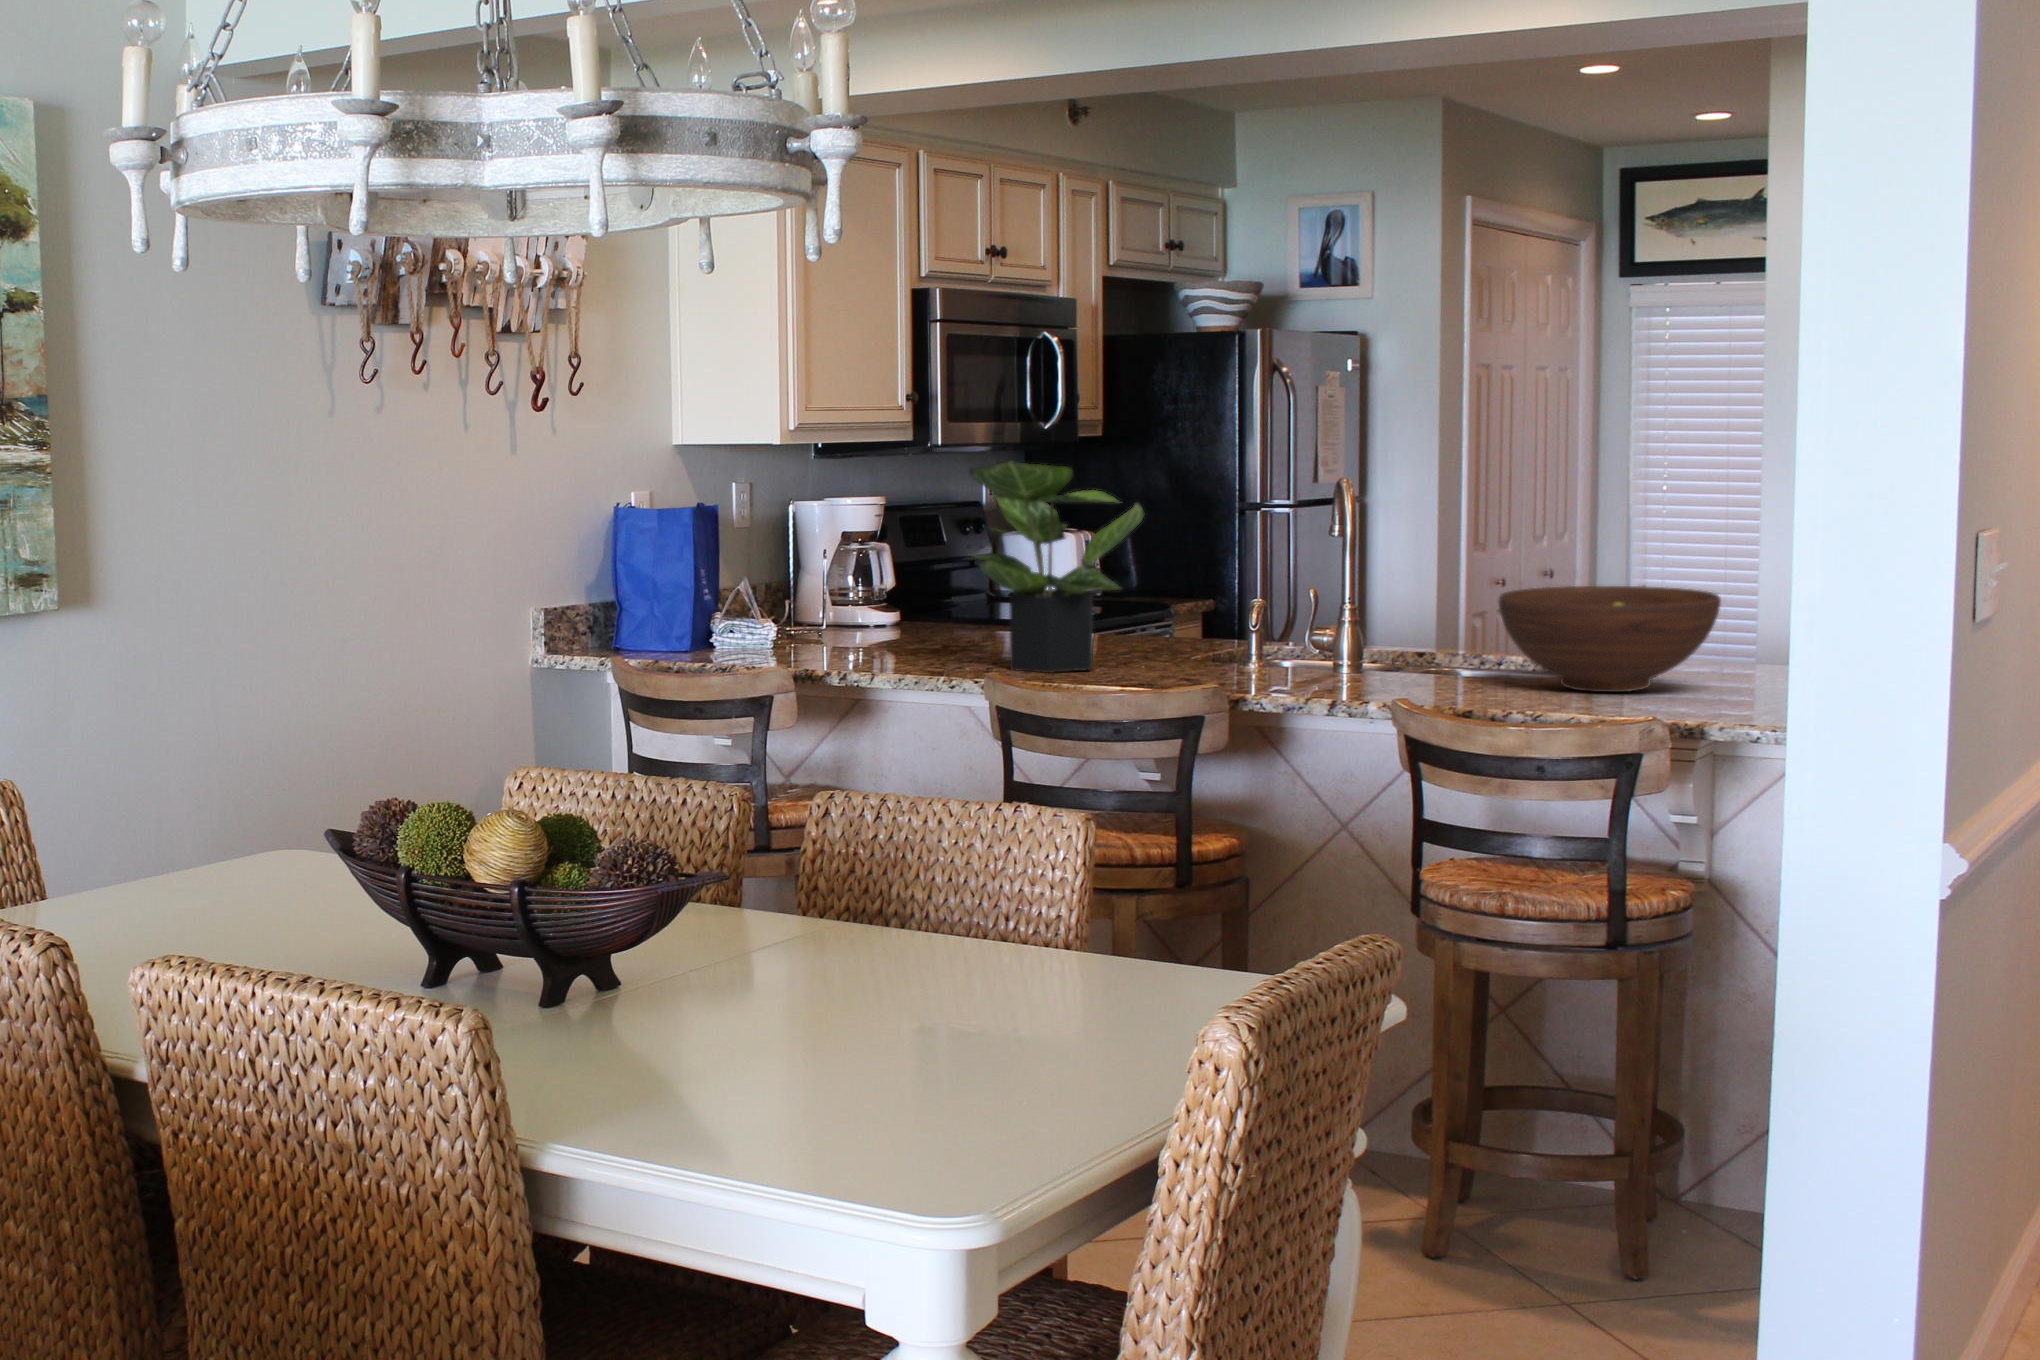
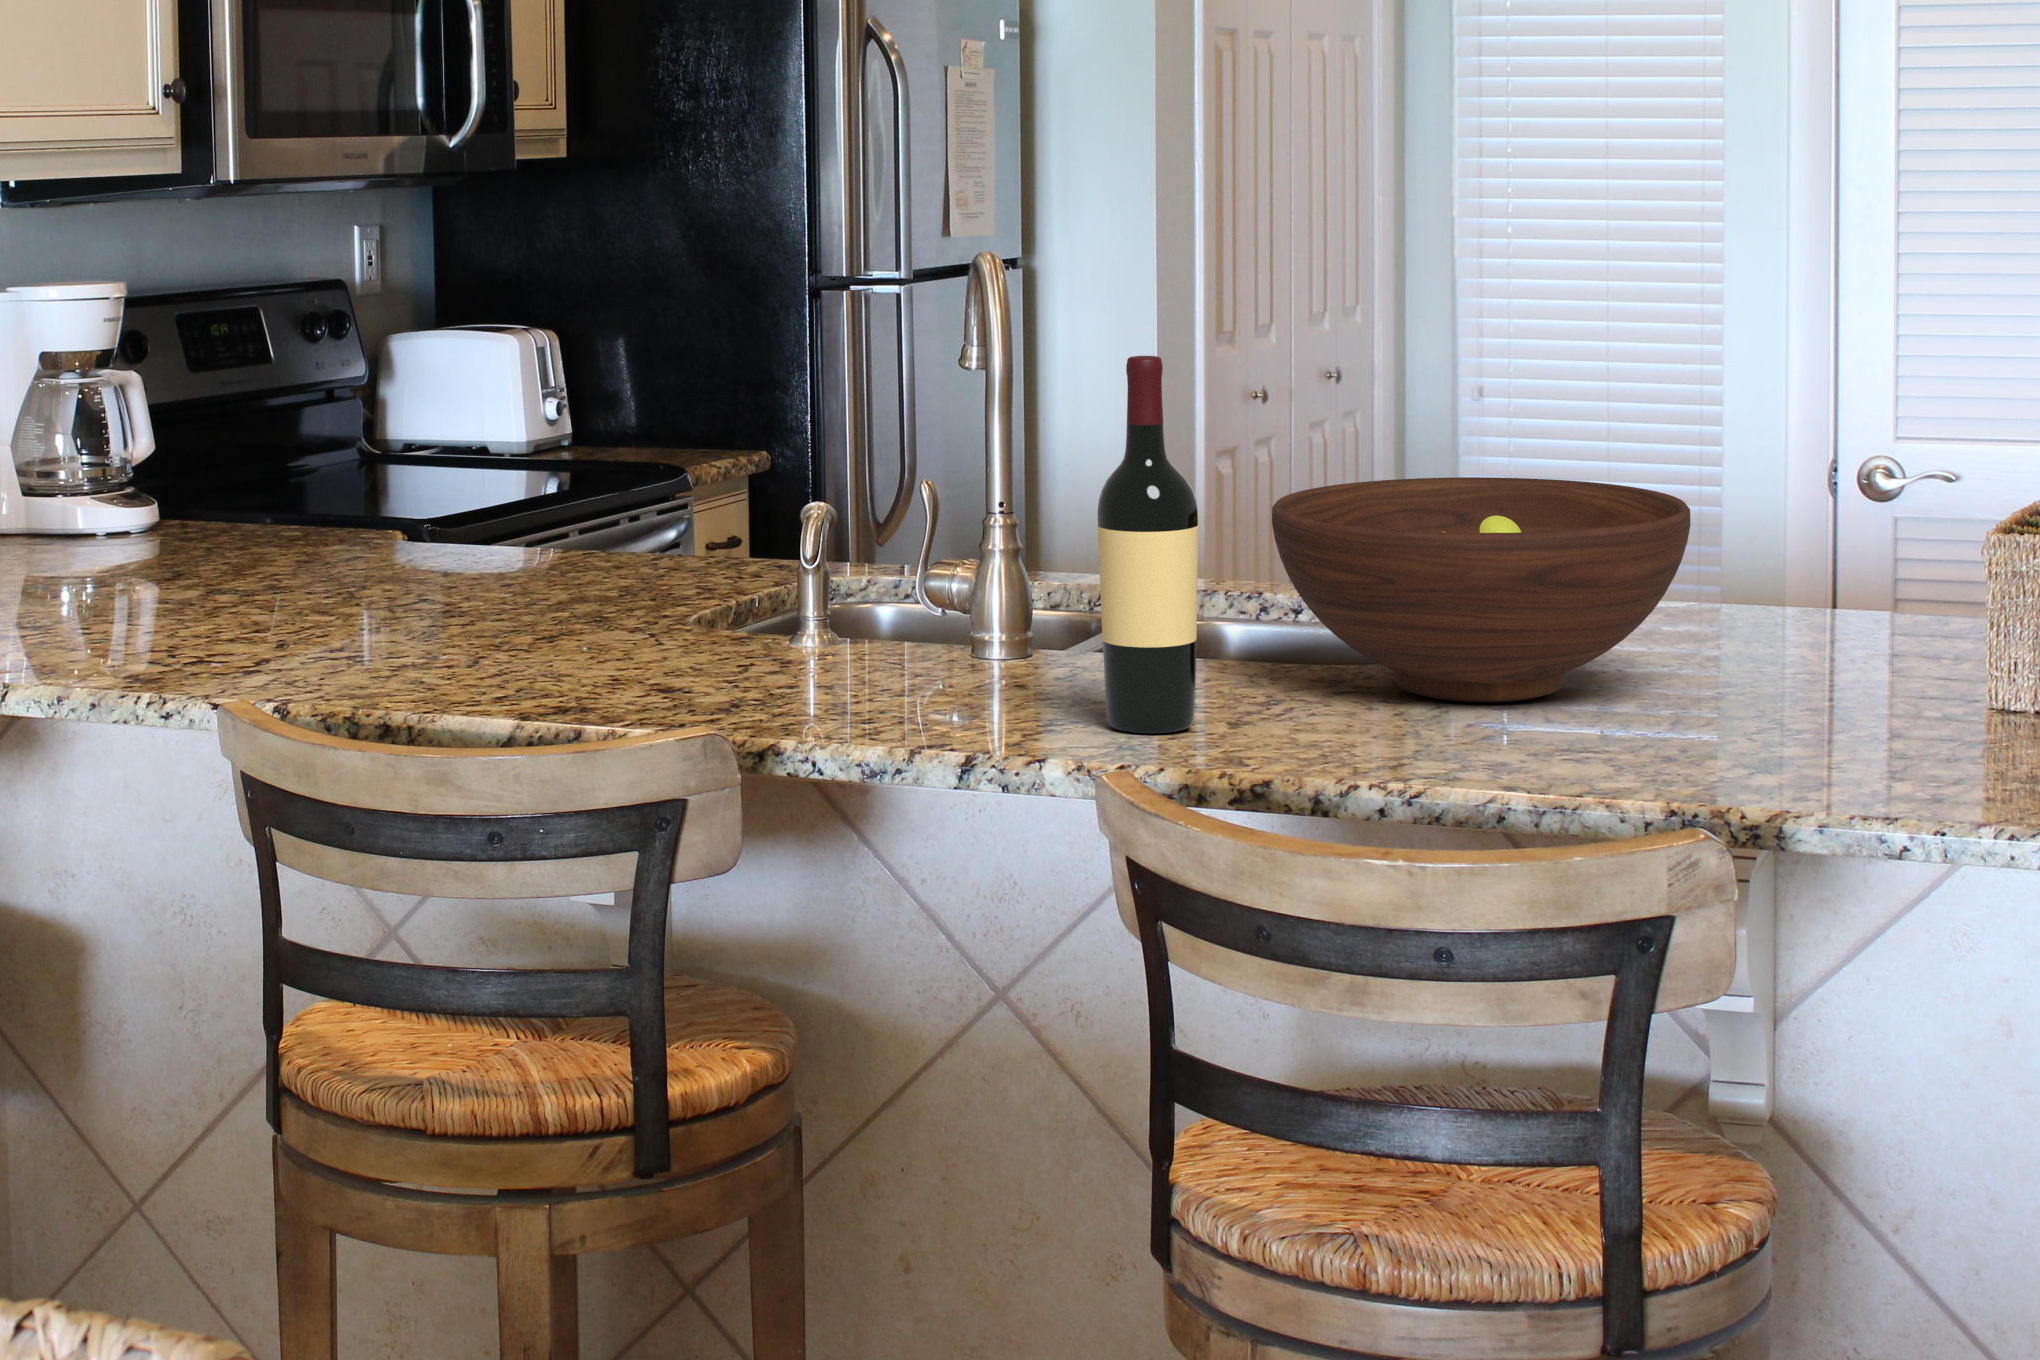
potted plant: present [970,460,1145,673] -> none [209,233,581,674]
wine bottle: none [1410,517,1460,698] -> present [1098,356,1198,734]

